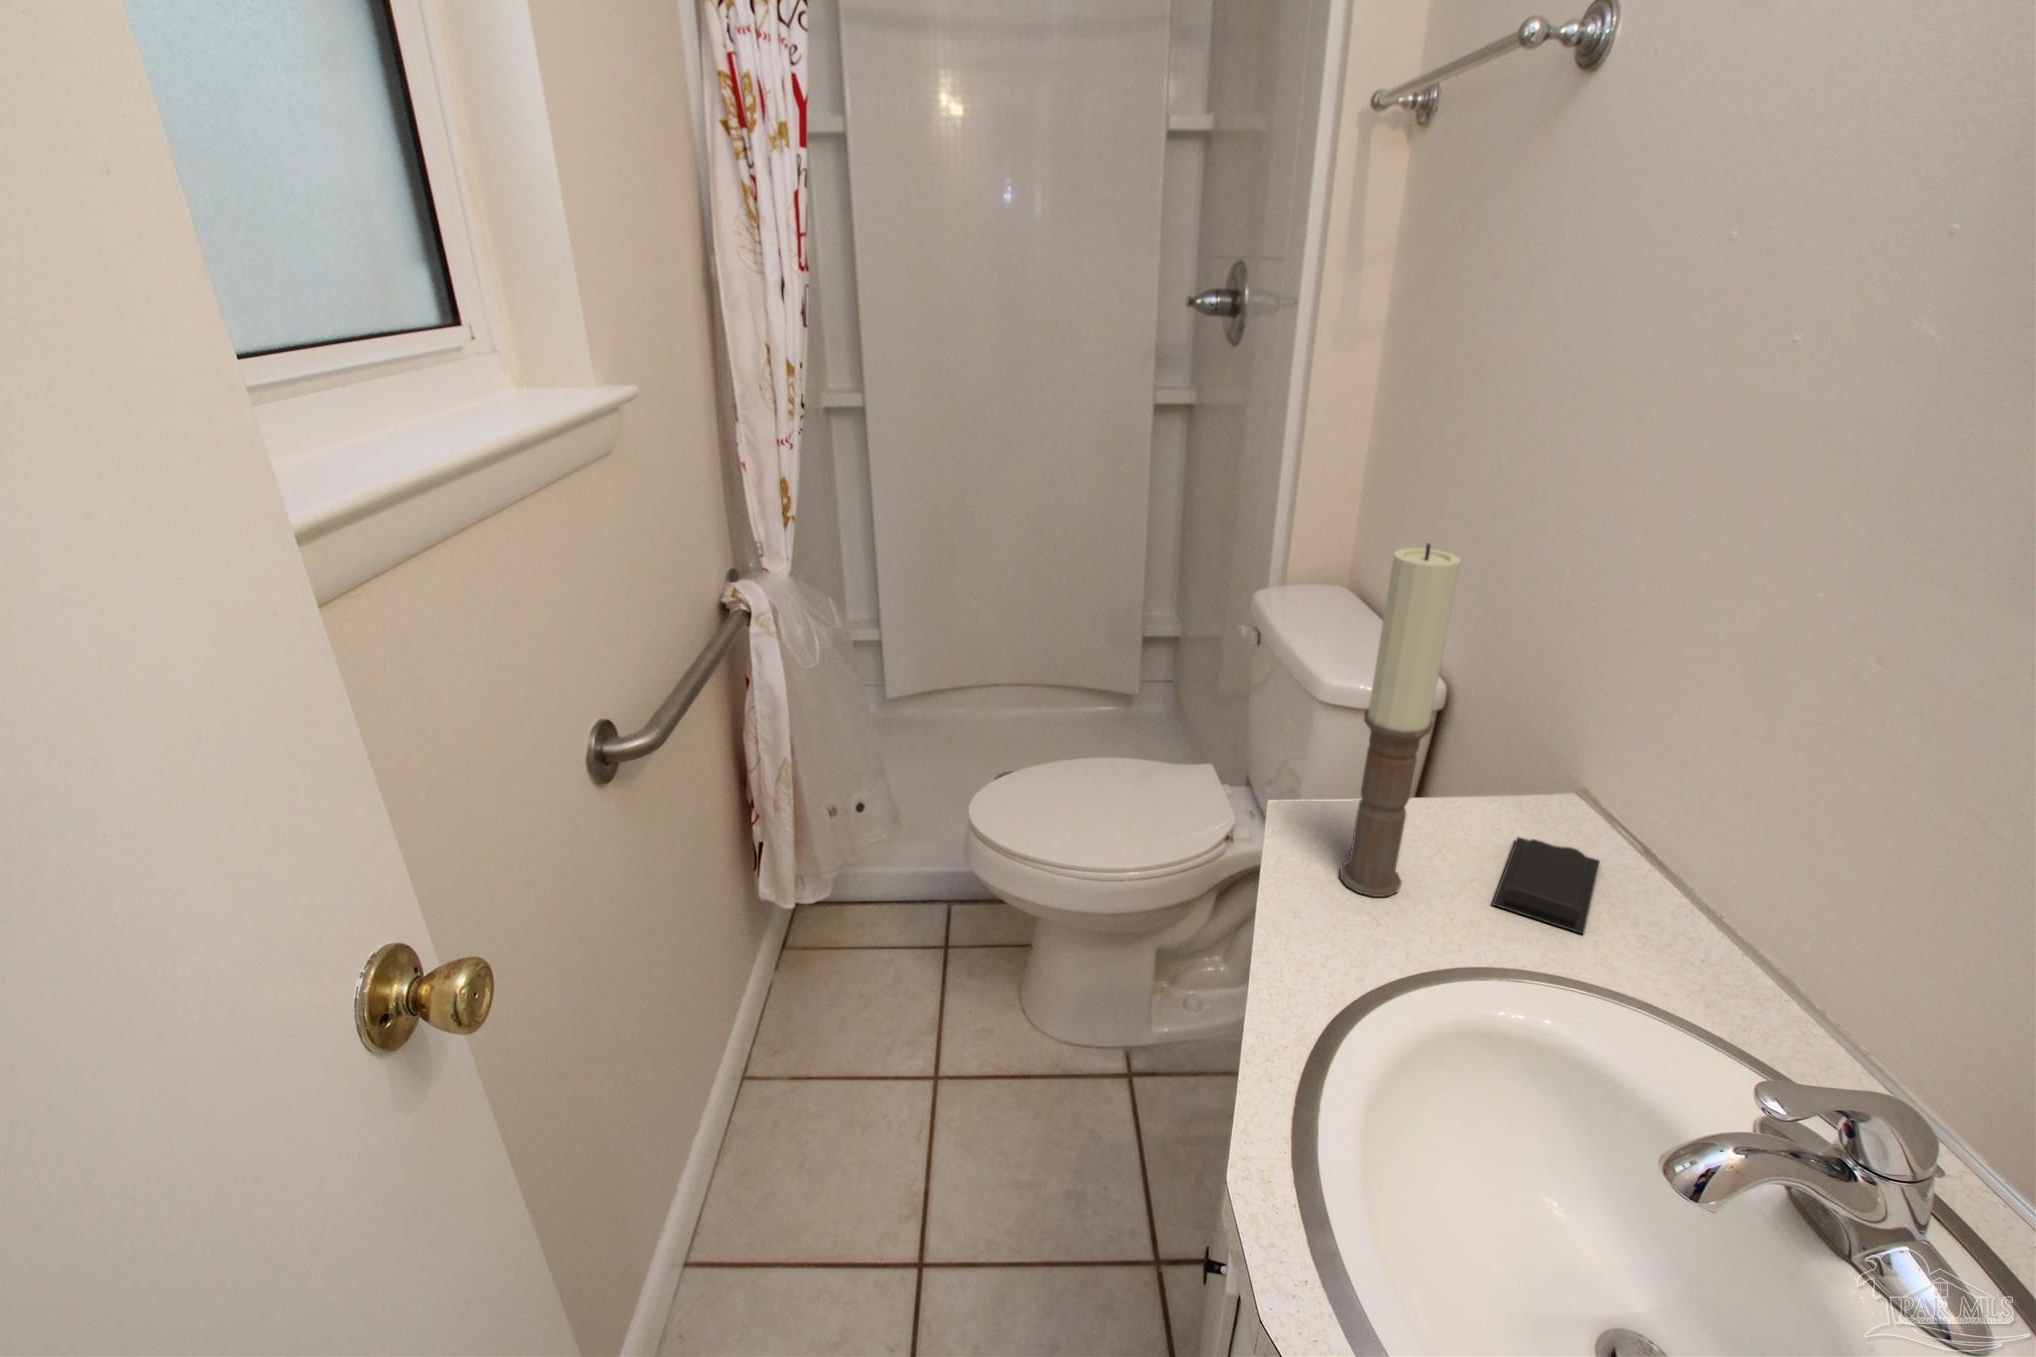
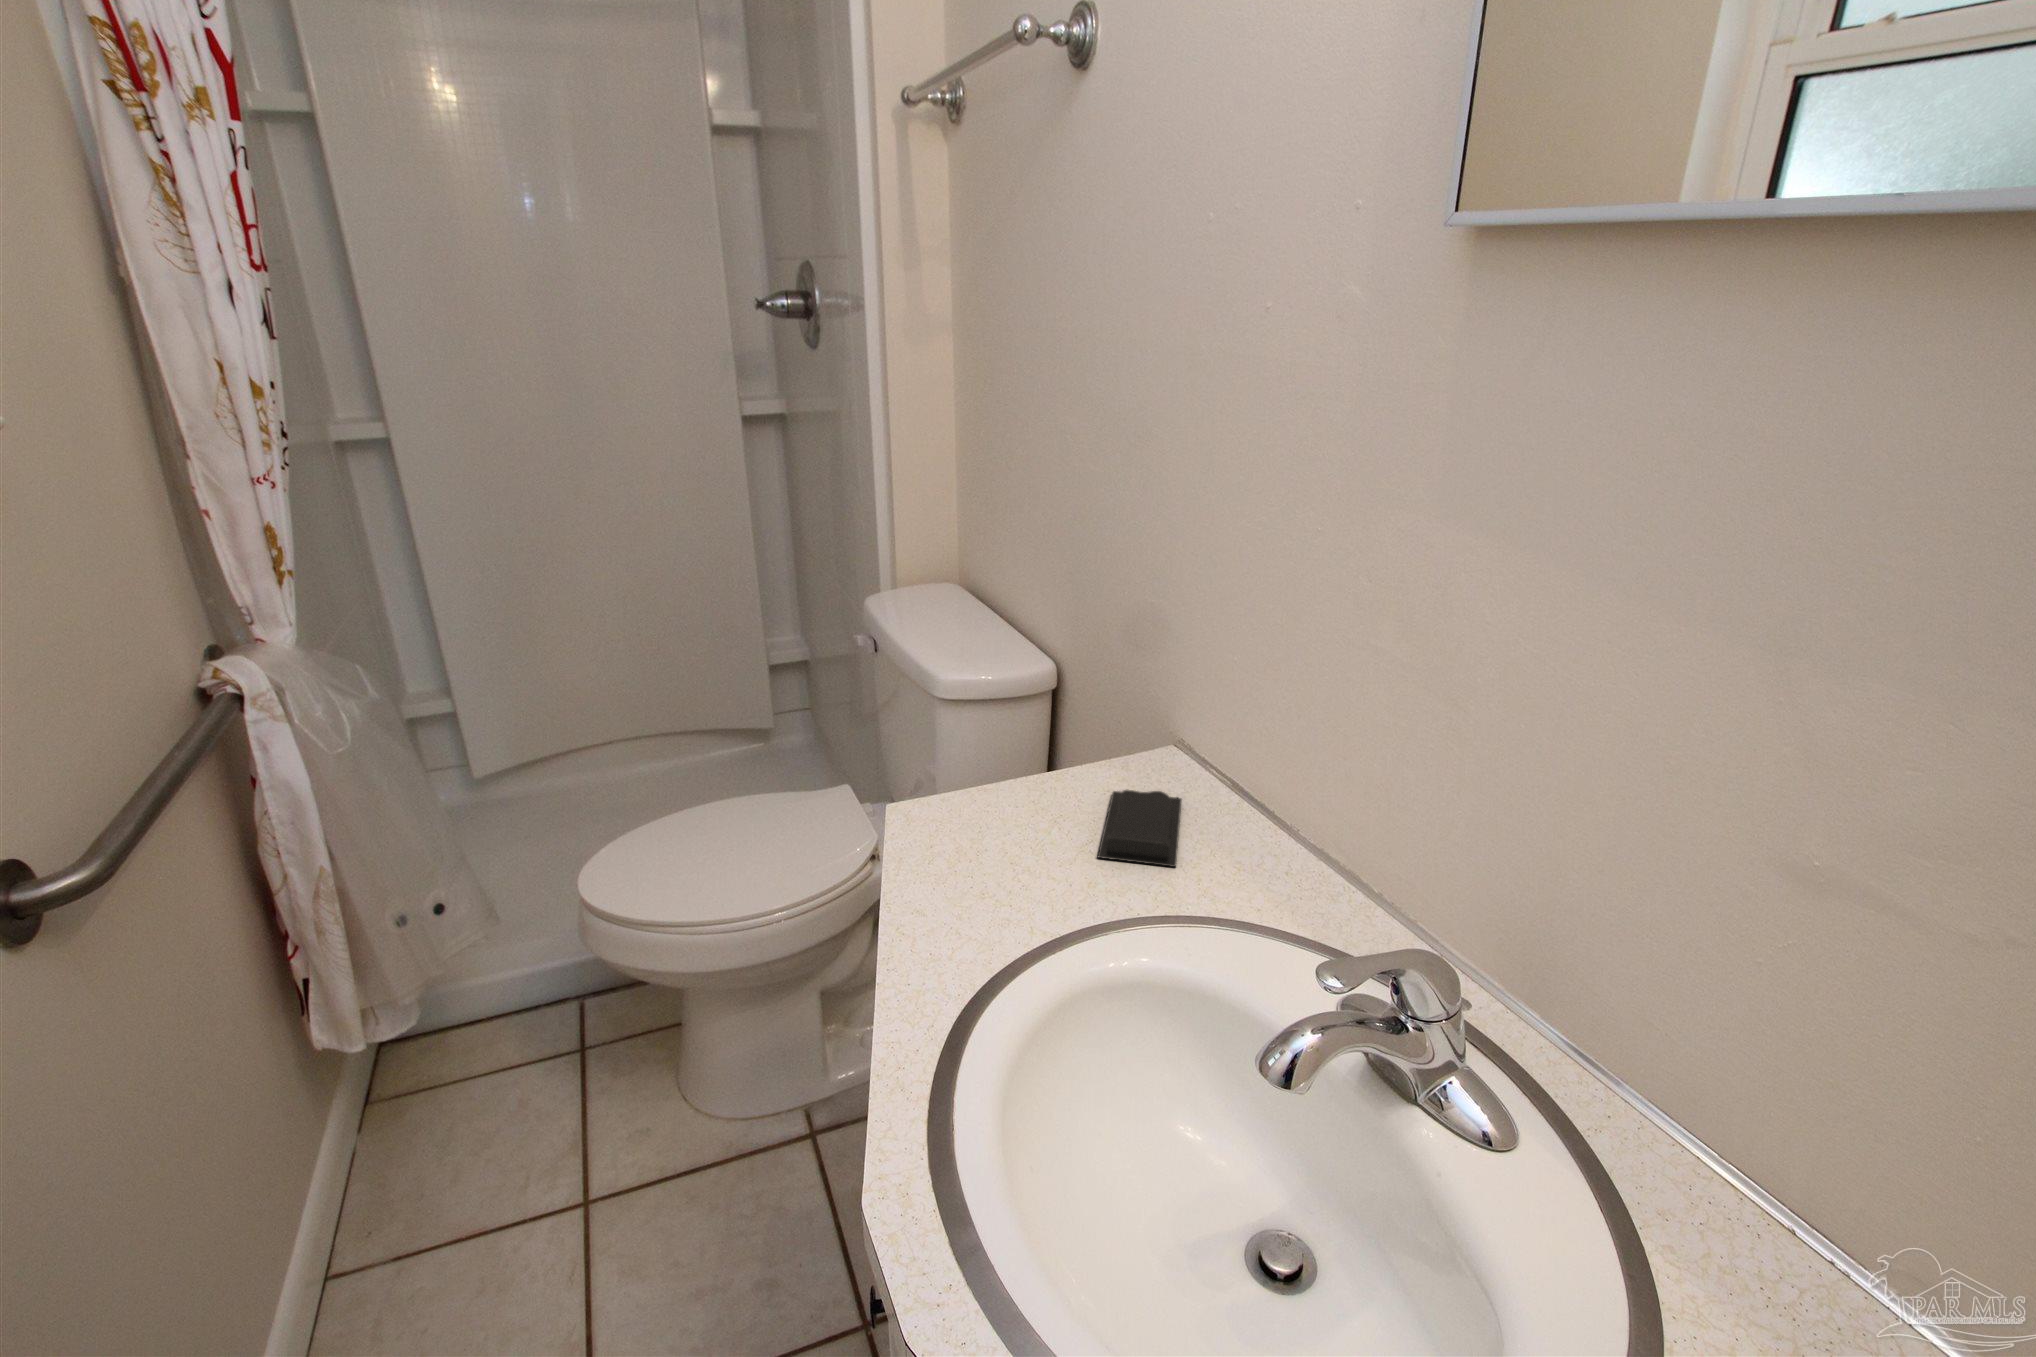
candle: present [1340,544,1461,897] -> none [953,509,1018,874]

